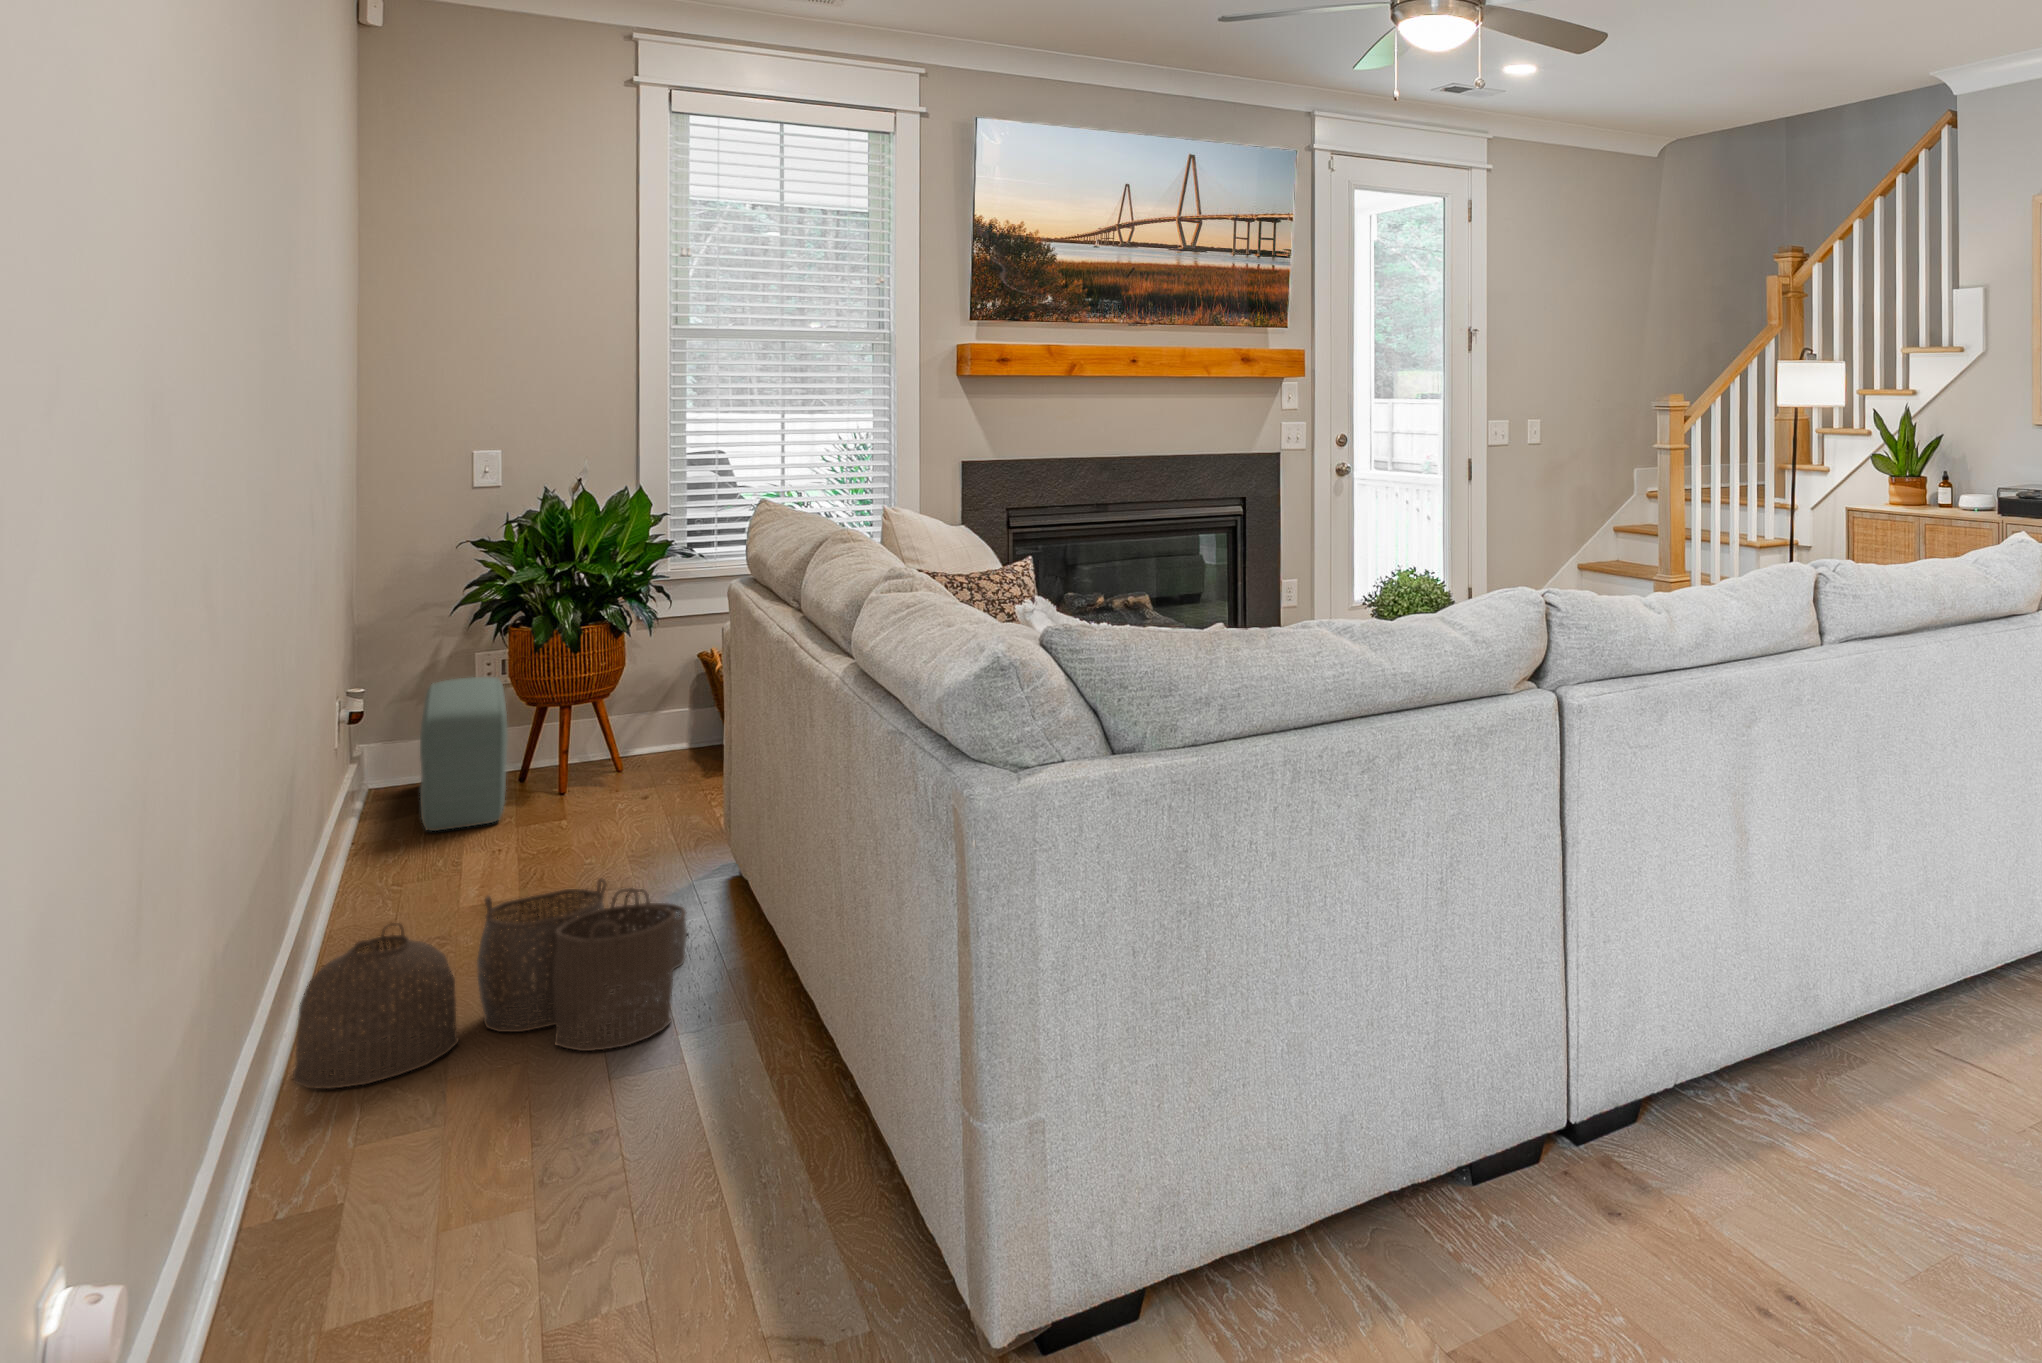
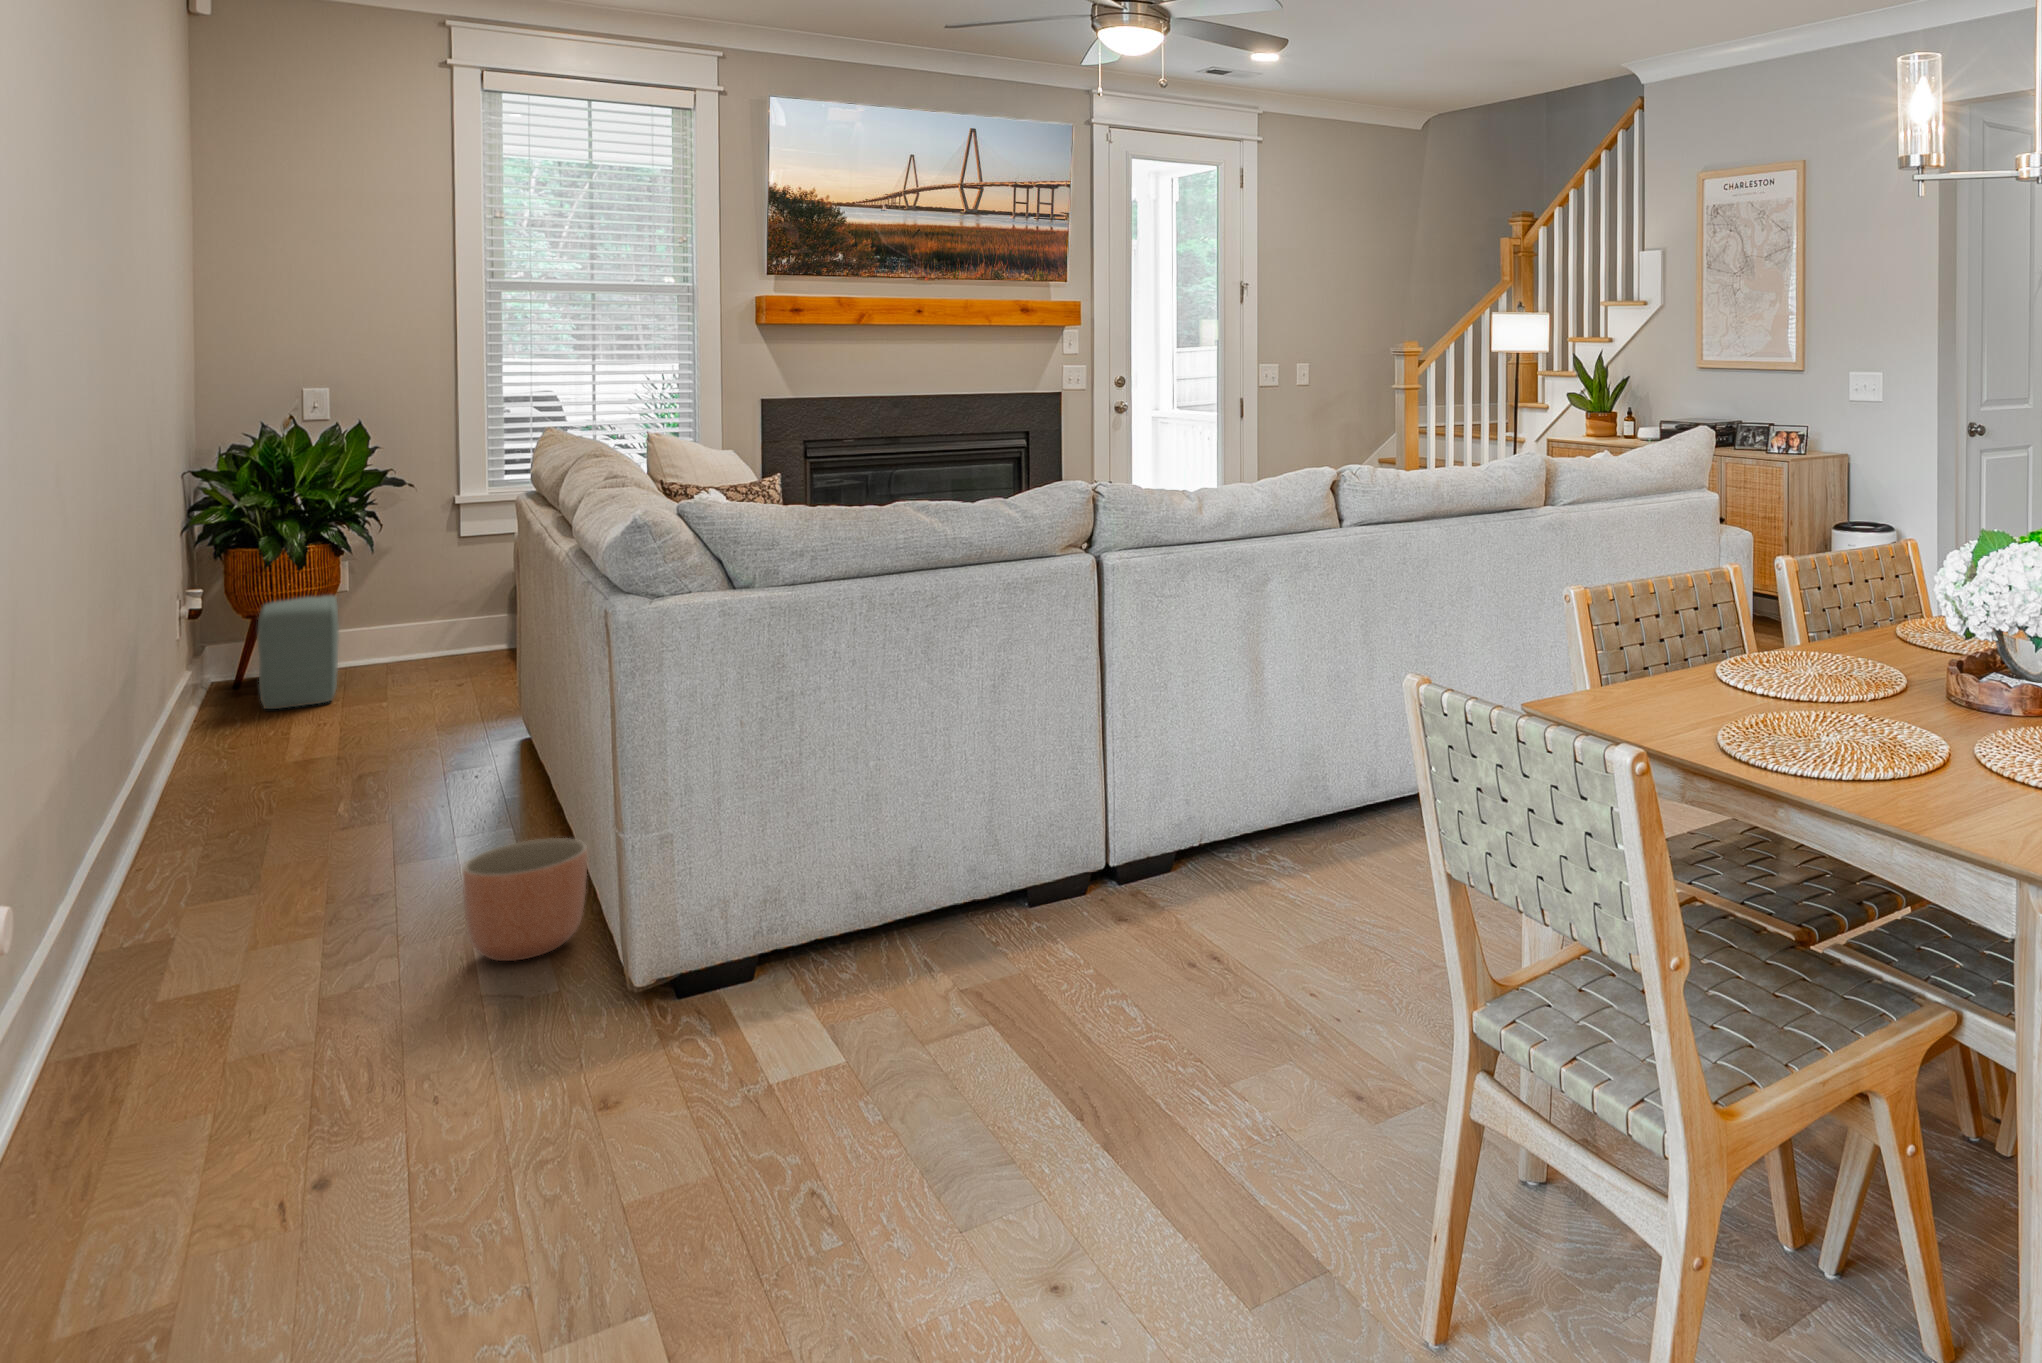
woven basket: present [293,879,687,1089] -> none [148,722,486,878]
planter: none [692,1074,847,1257] -> present [462,838,587,961]

